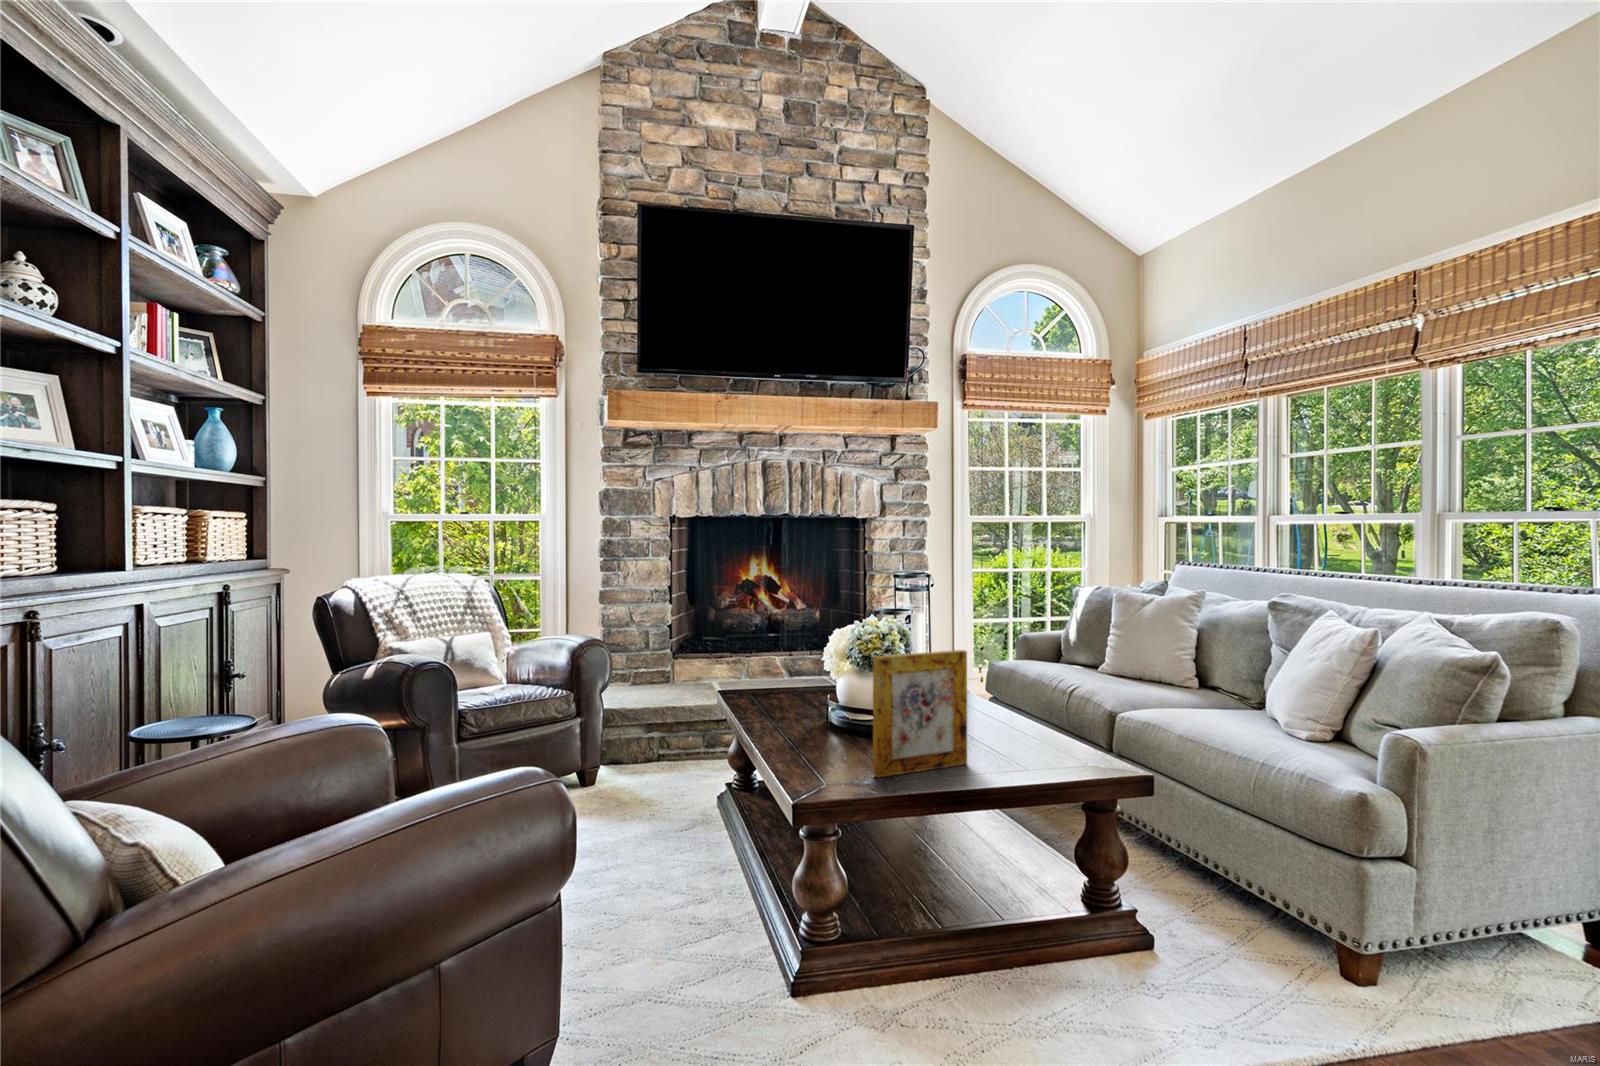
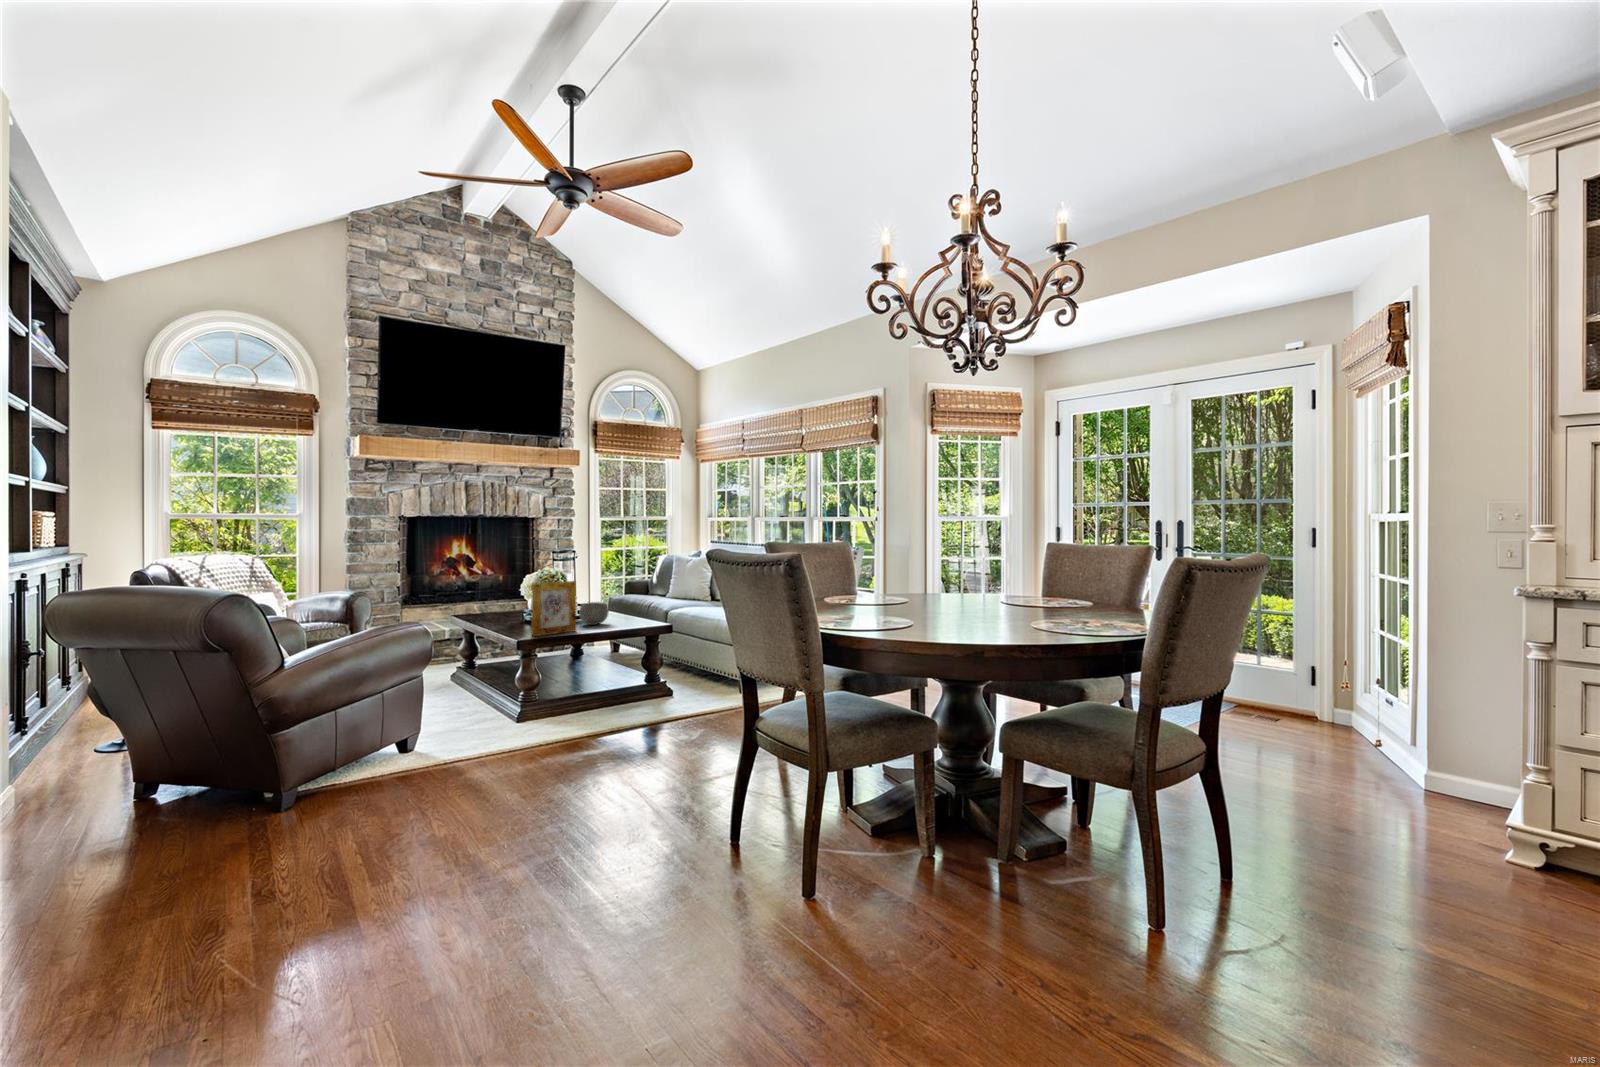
ceramic bowl: none [968,691,1031,744] -> present [579,602,609,625]

